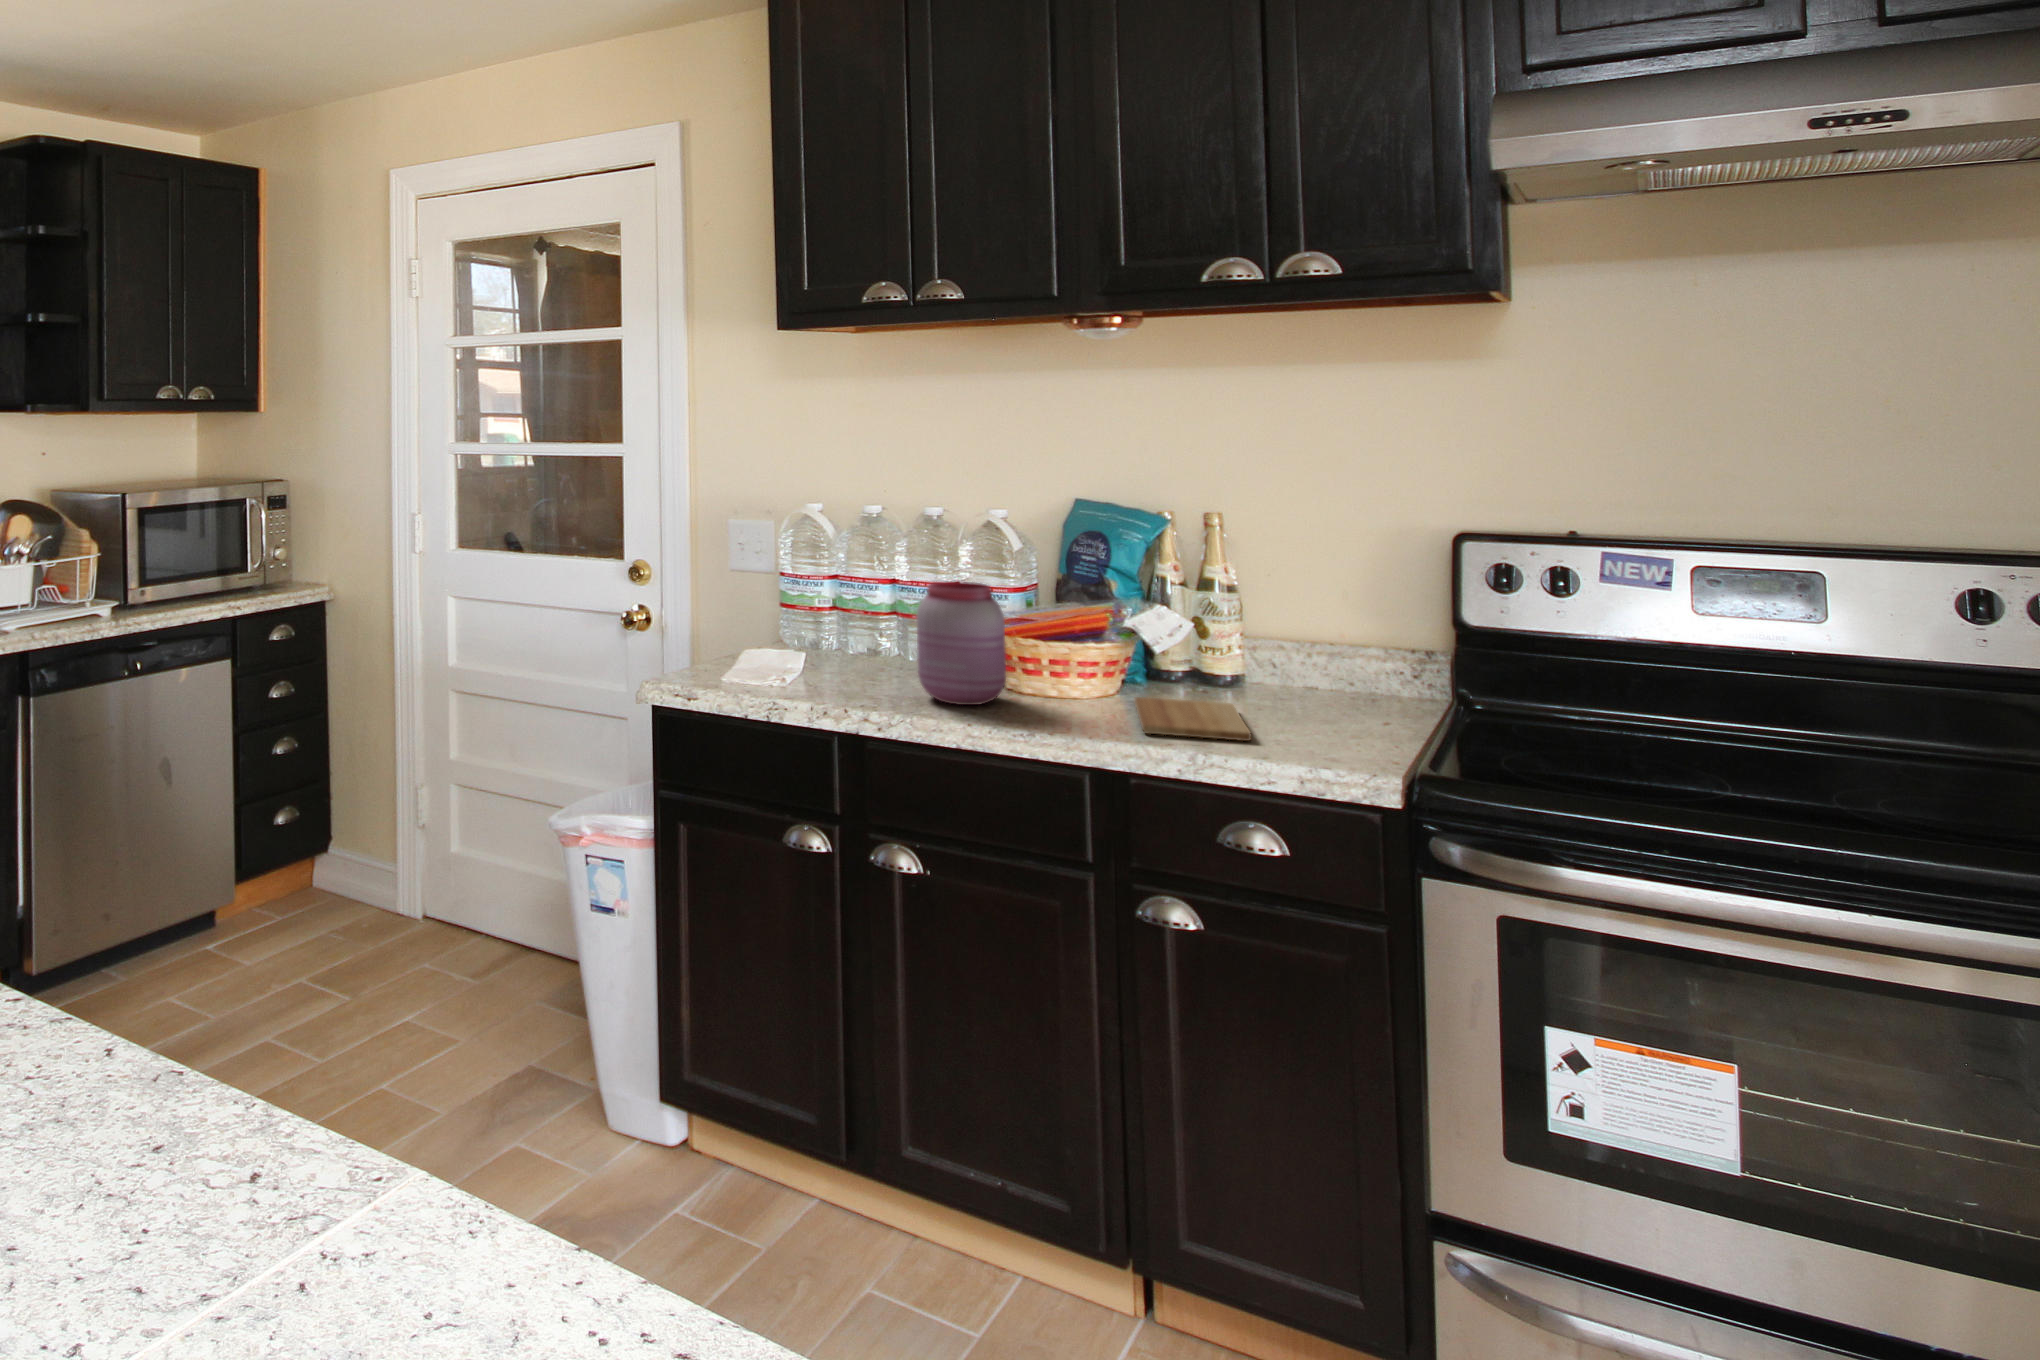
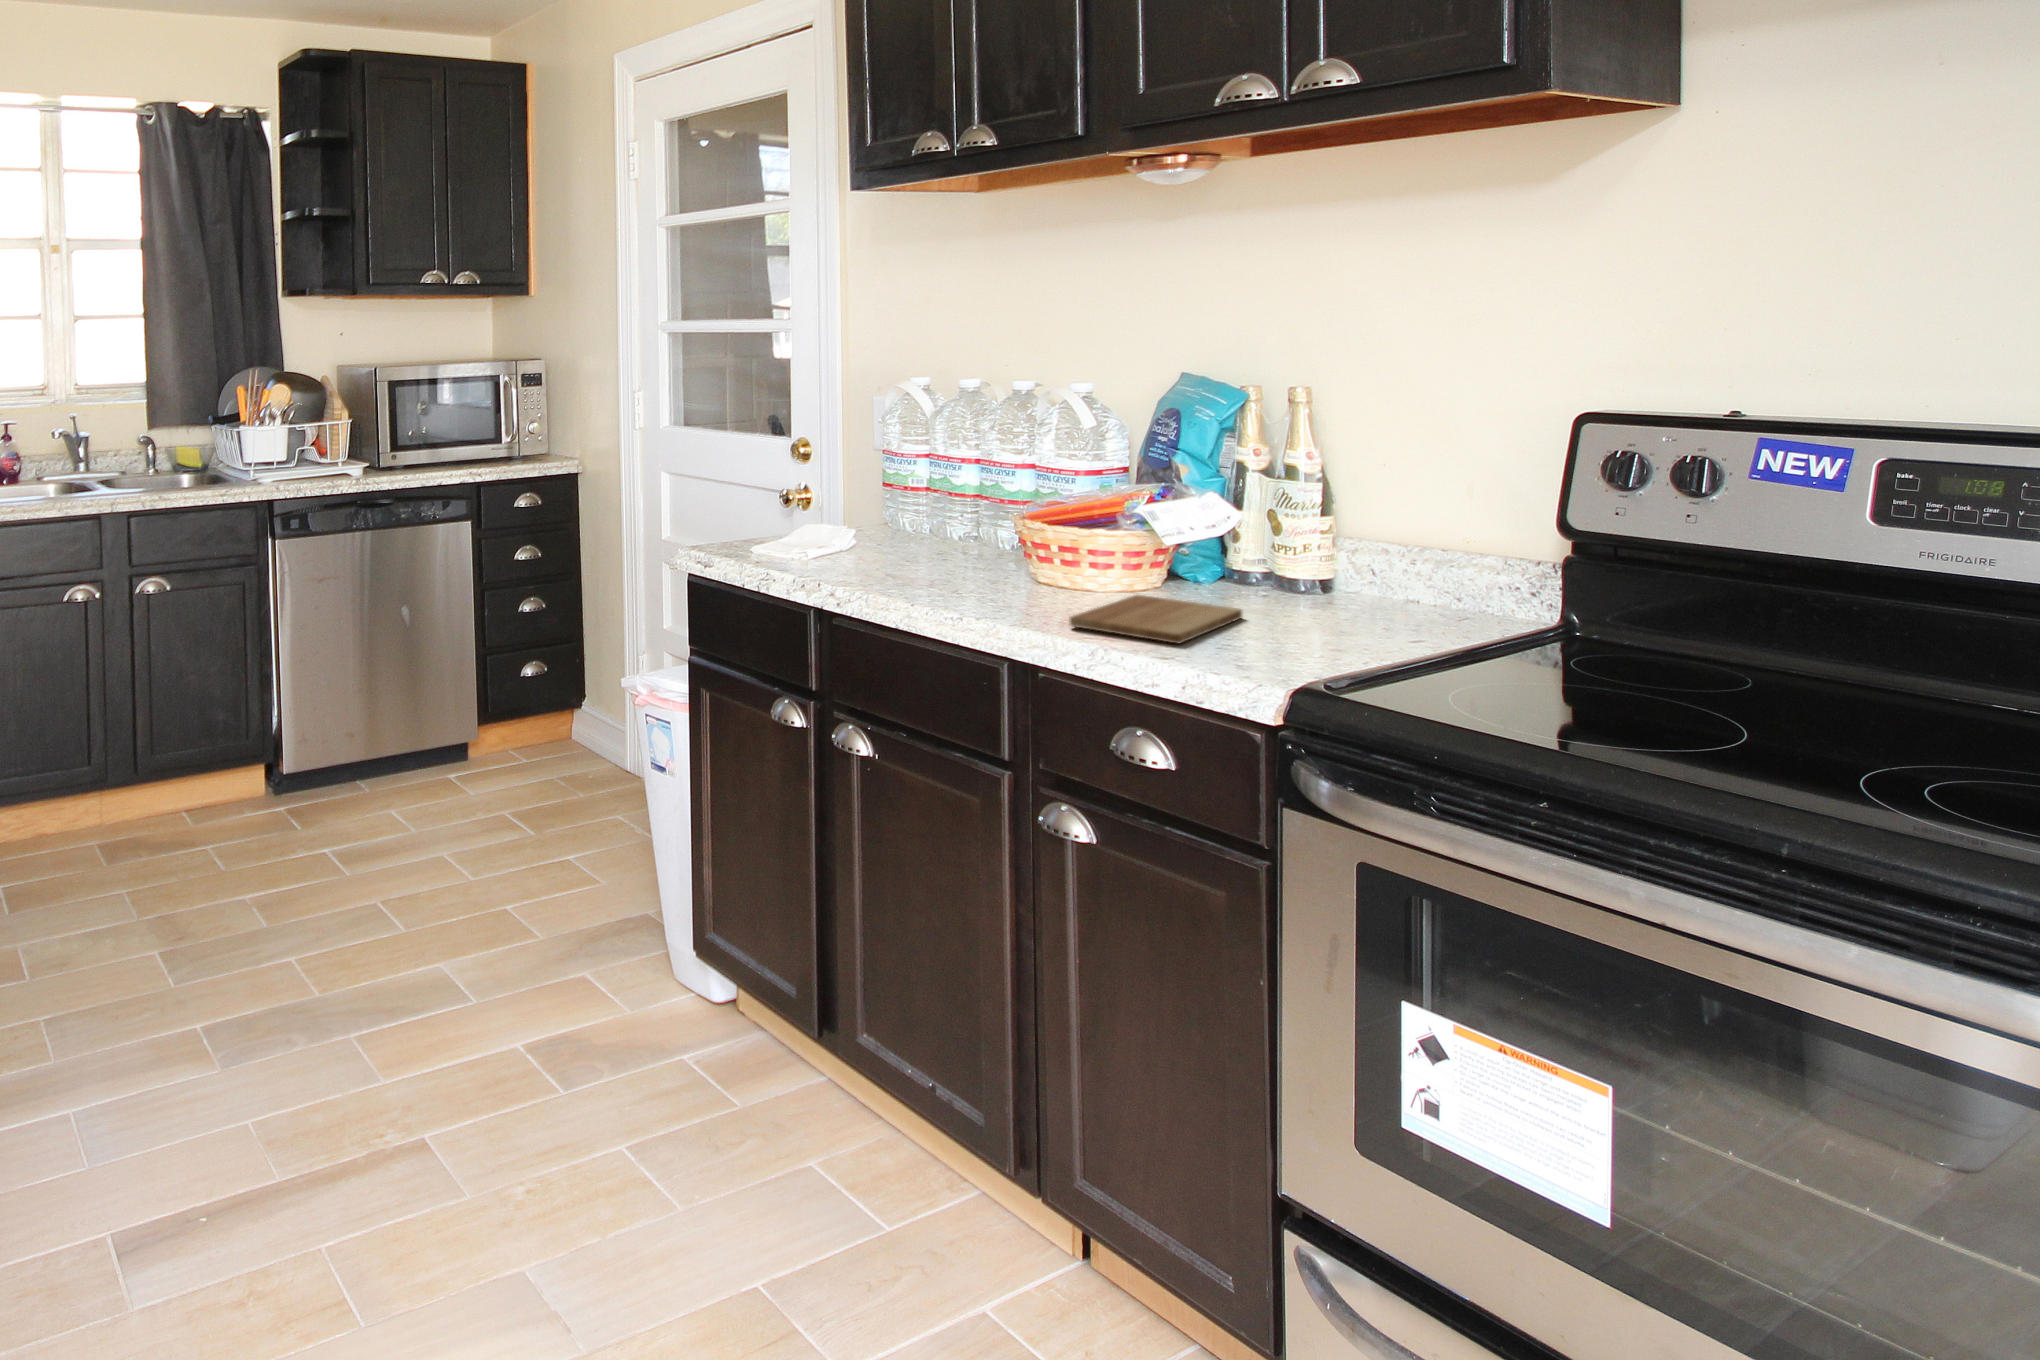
jar: present [916,582,1006,705] -> none [900,457,997,589]

